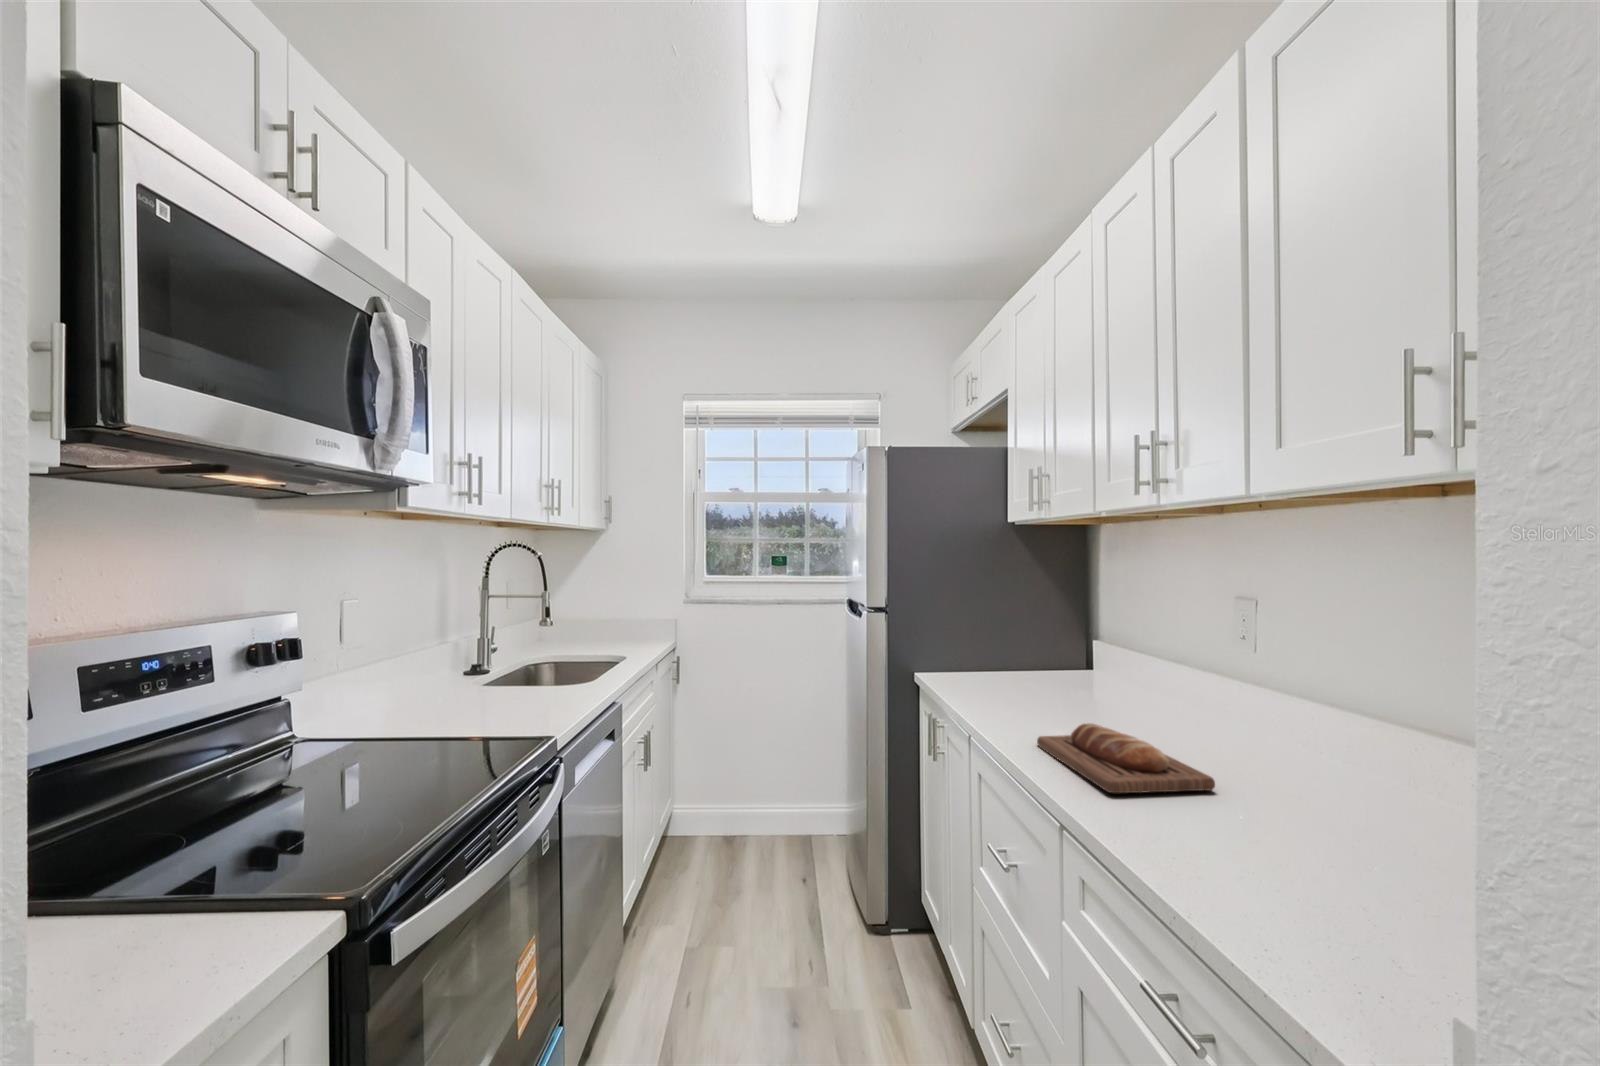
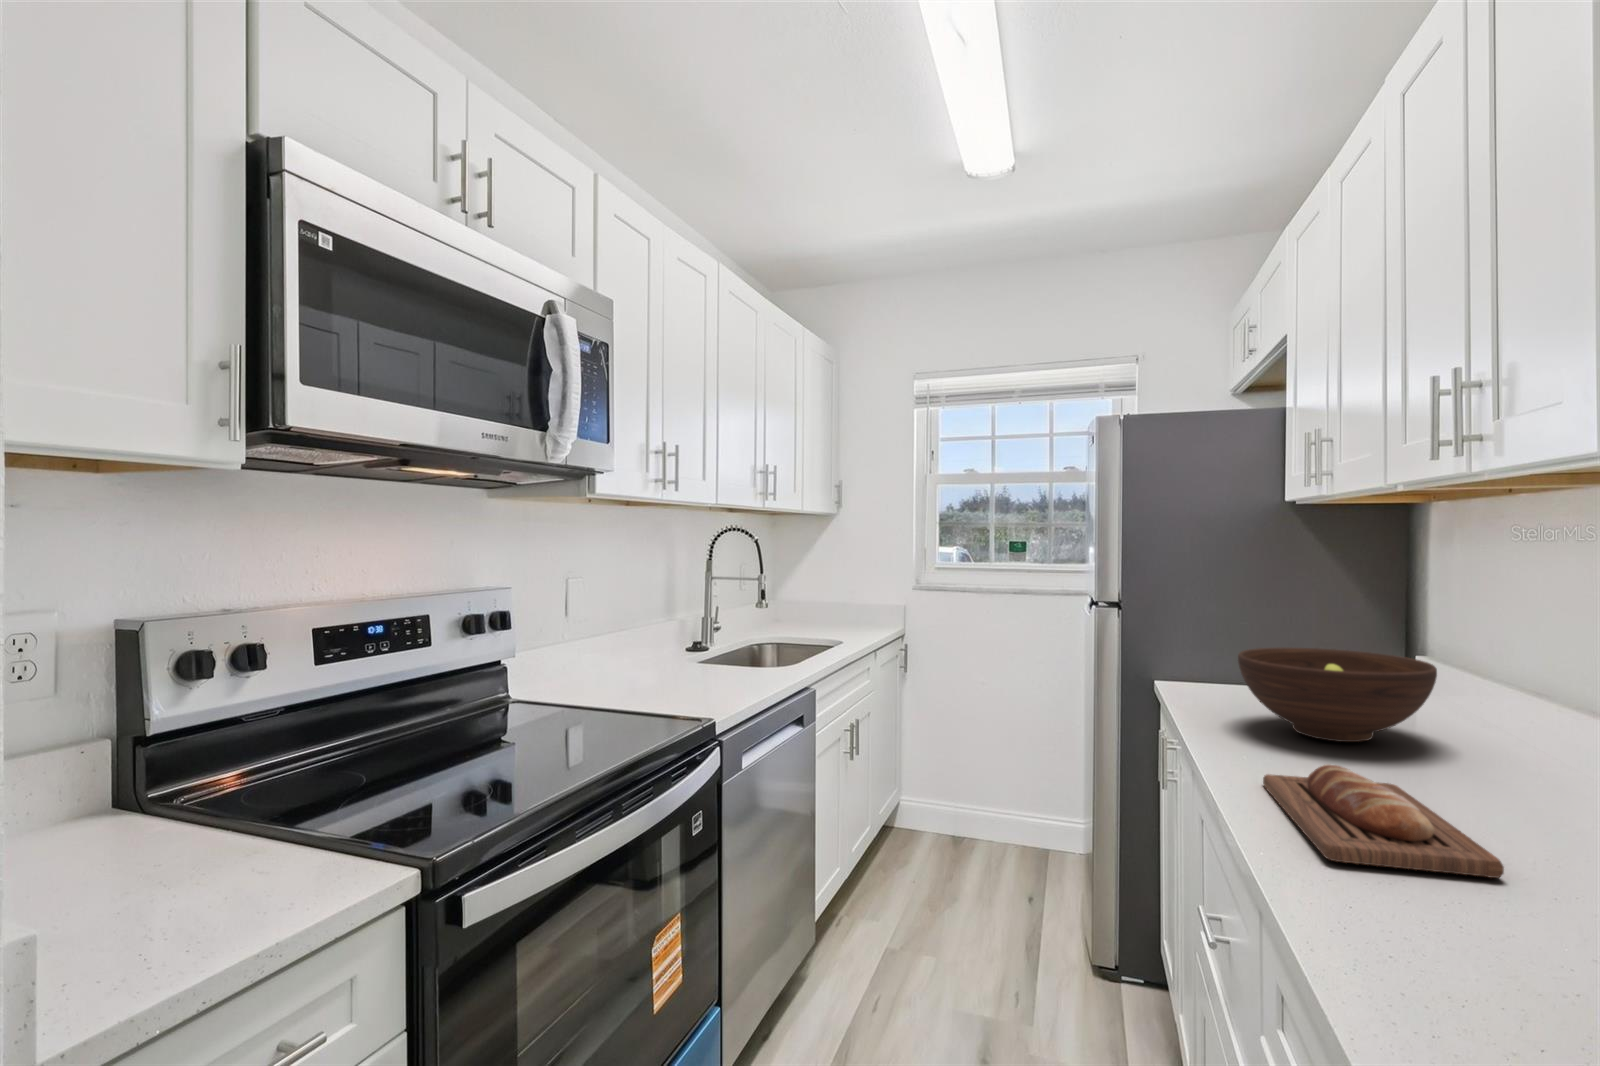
fruit bowl: none [995,637,1131,707] -> present [1238,648,1437,742]

